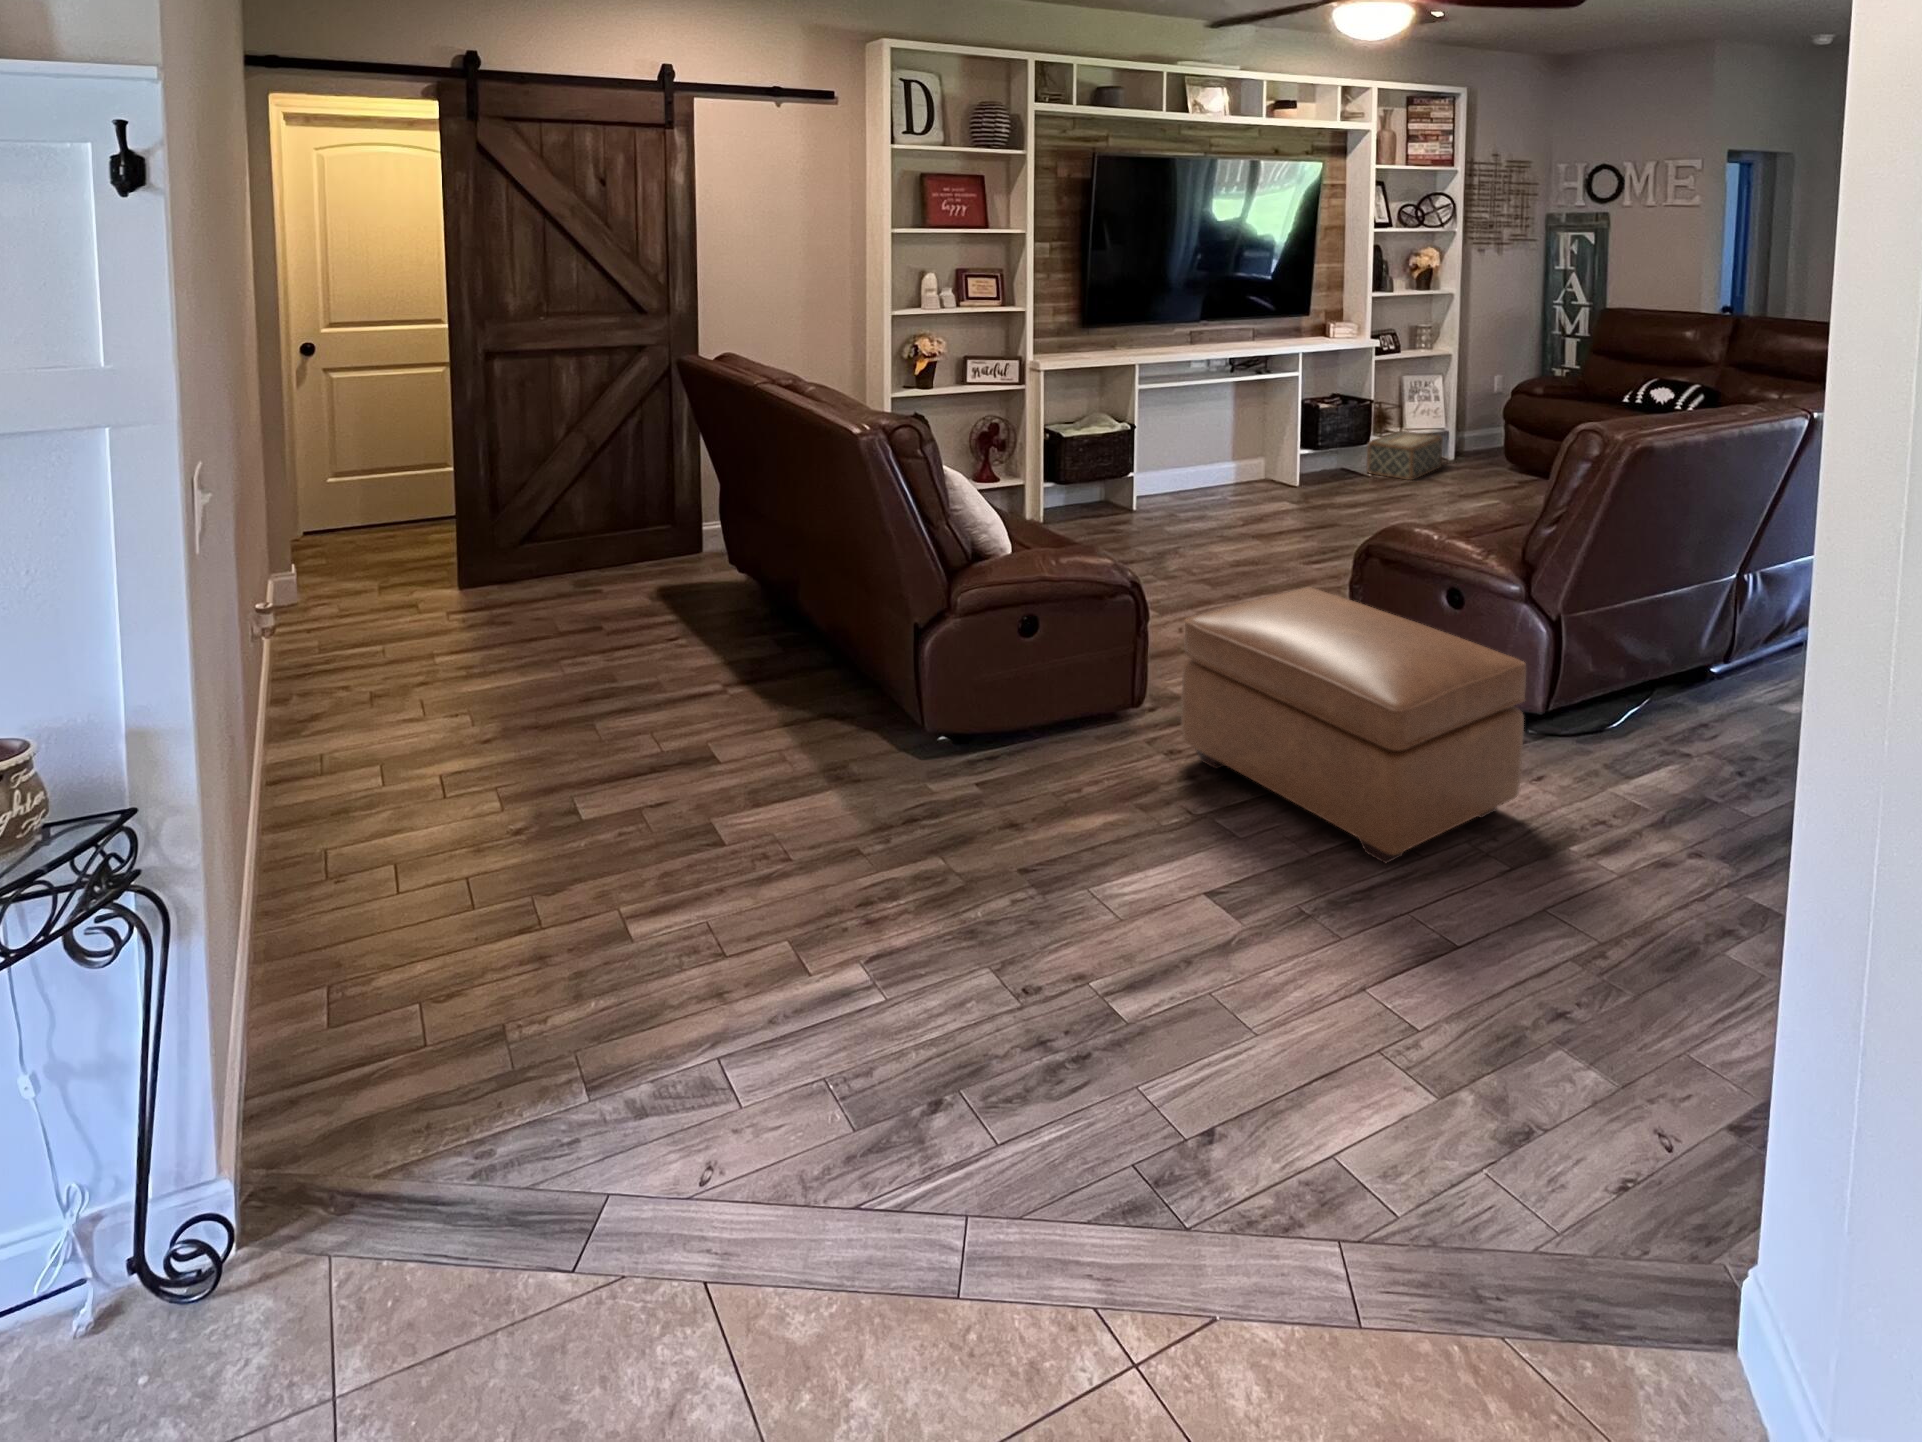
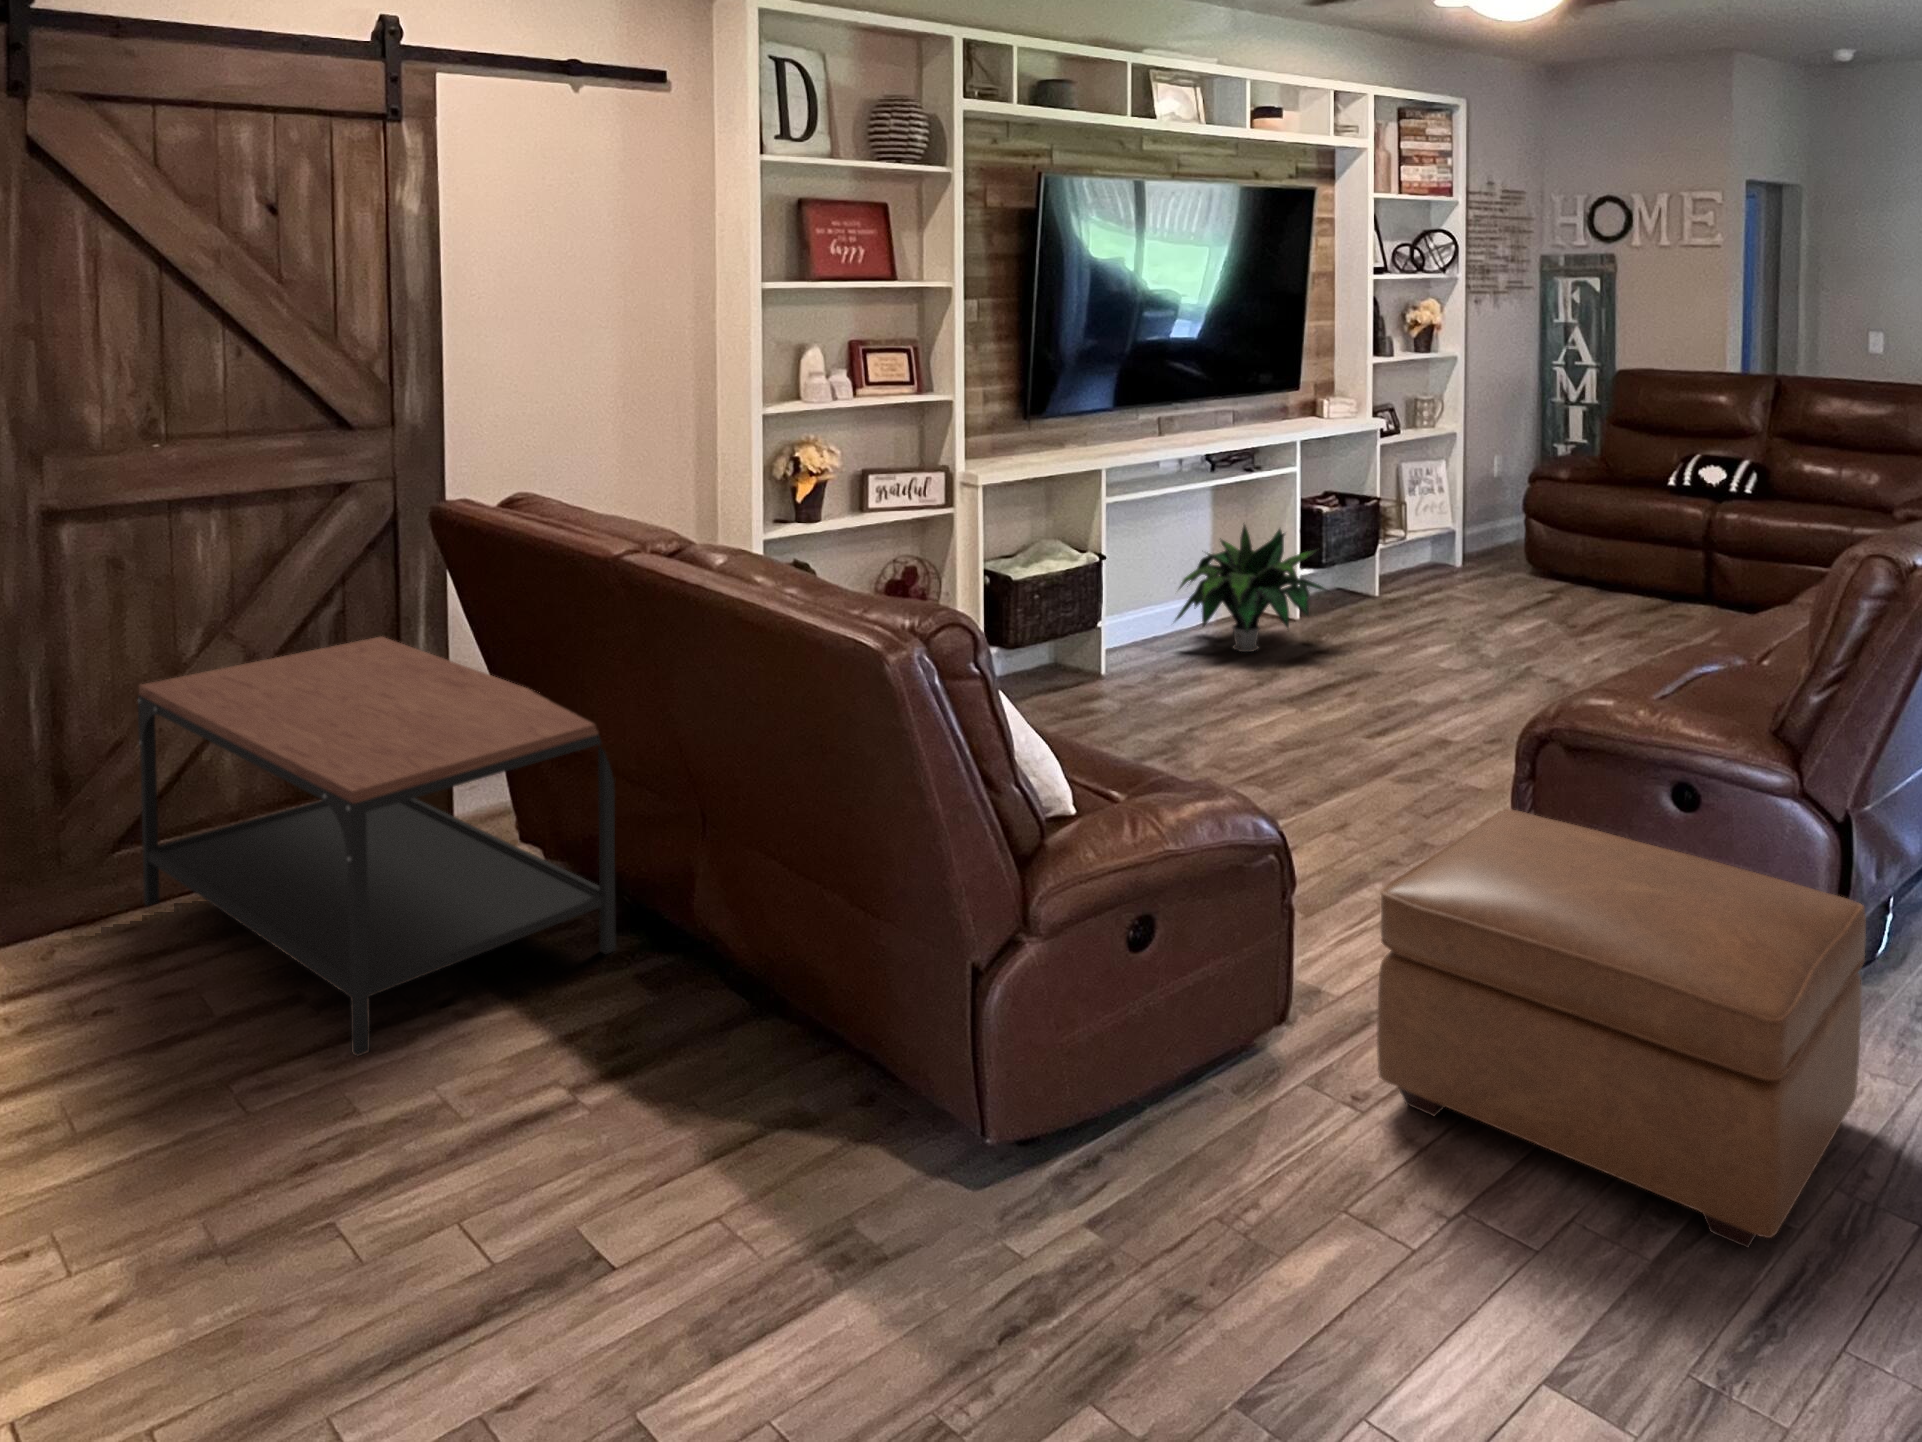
potted plant: none [1191,409,1315,503] -> present [1175,525,1333,652]
woven basket: present [1367,431,1443,480] -> none [1371,534,1455,601]
coffee table: none [533,439,768,658] -> present [138,636,616,1056]

